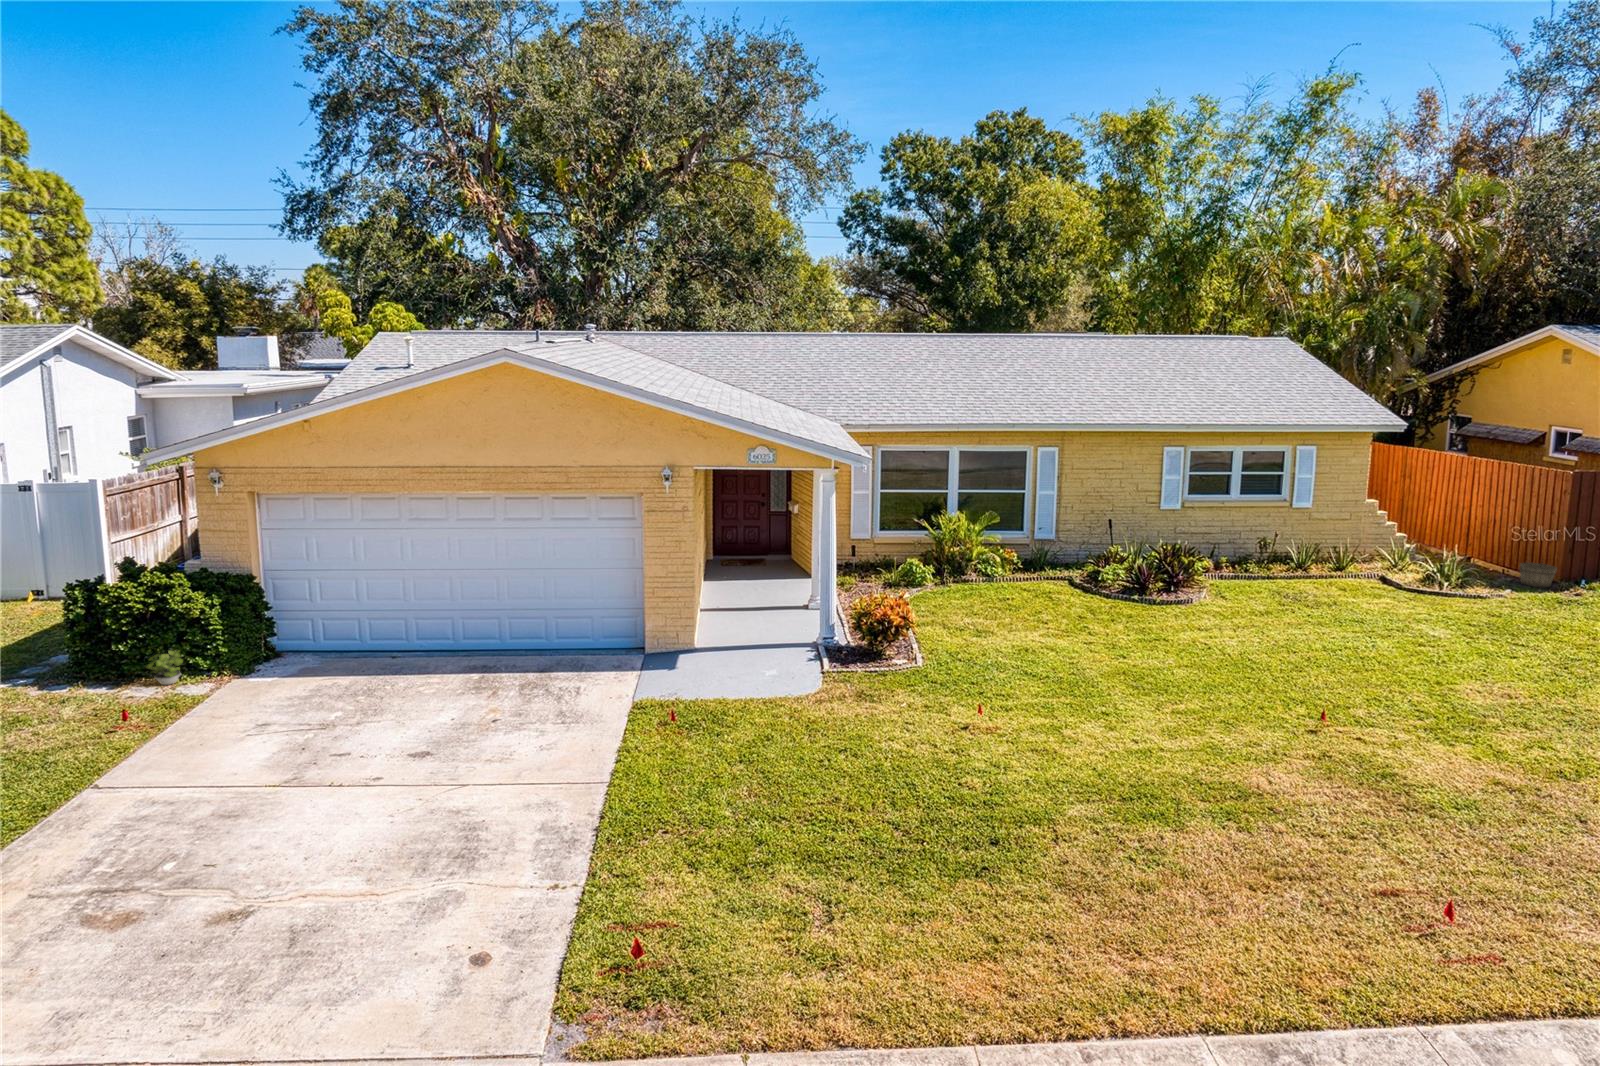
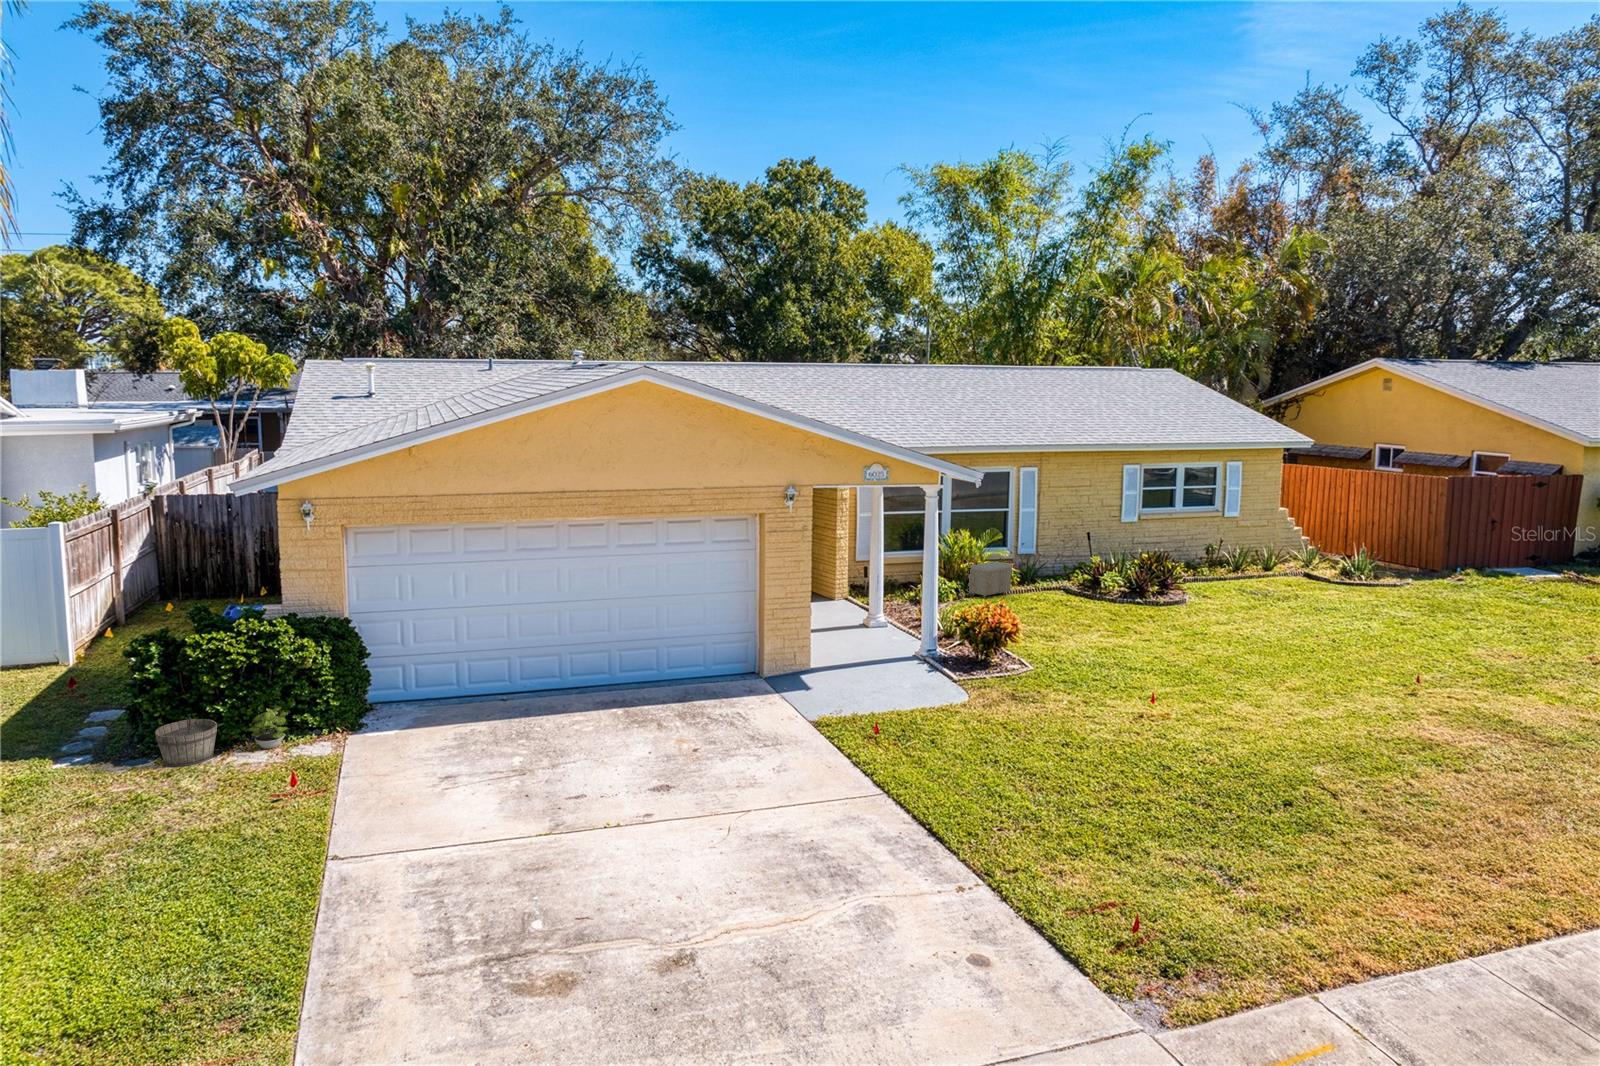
storage bench: none [951,547,1001,585] -> present [968,561,1012,598]
wooden bucket: present [1520,562,1557,587] -> present [155,715,217,767]

